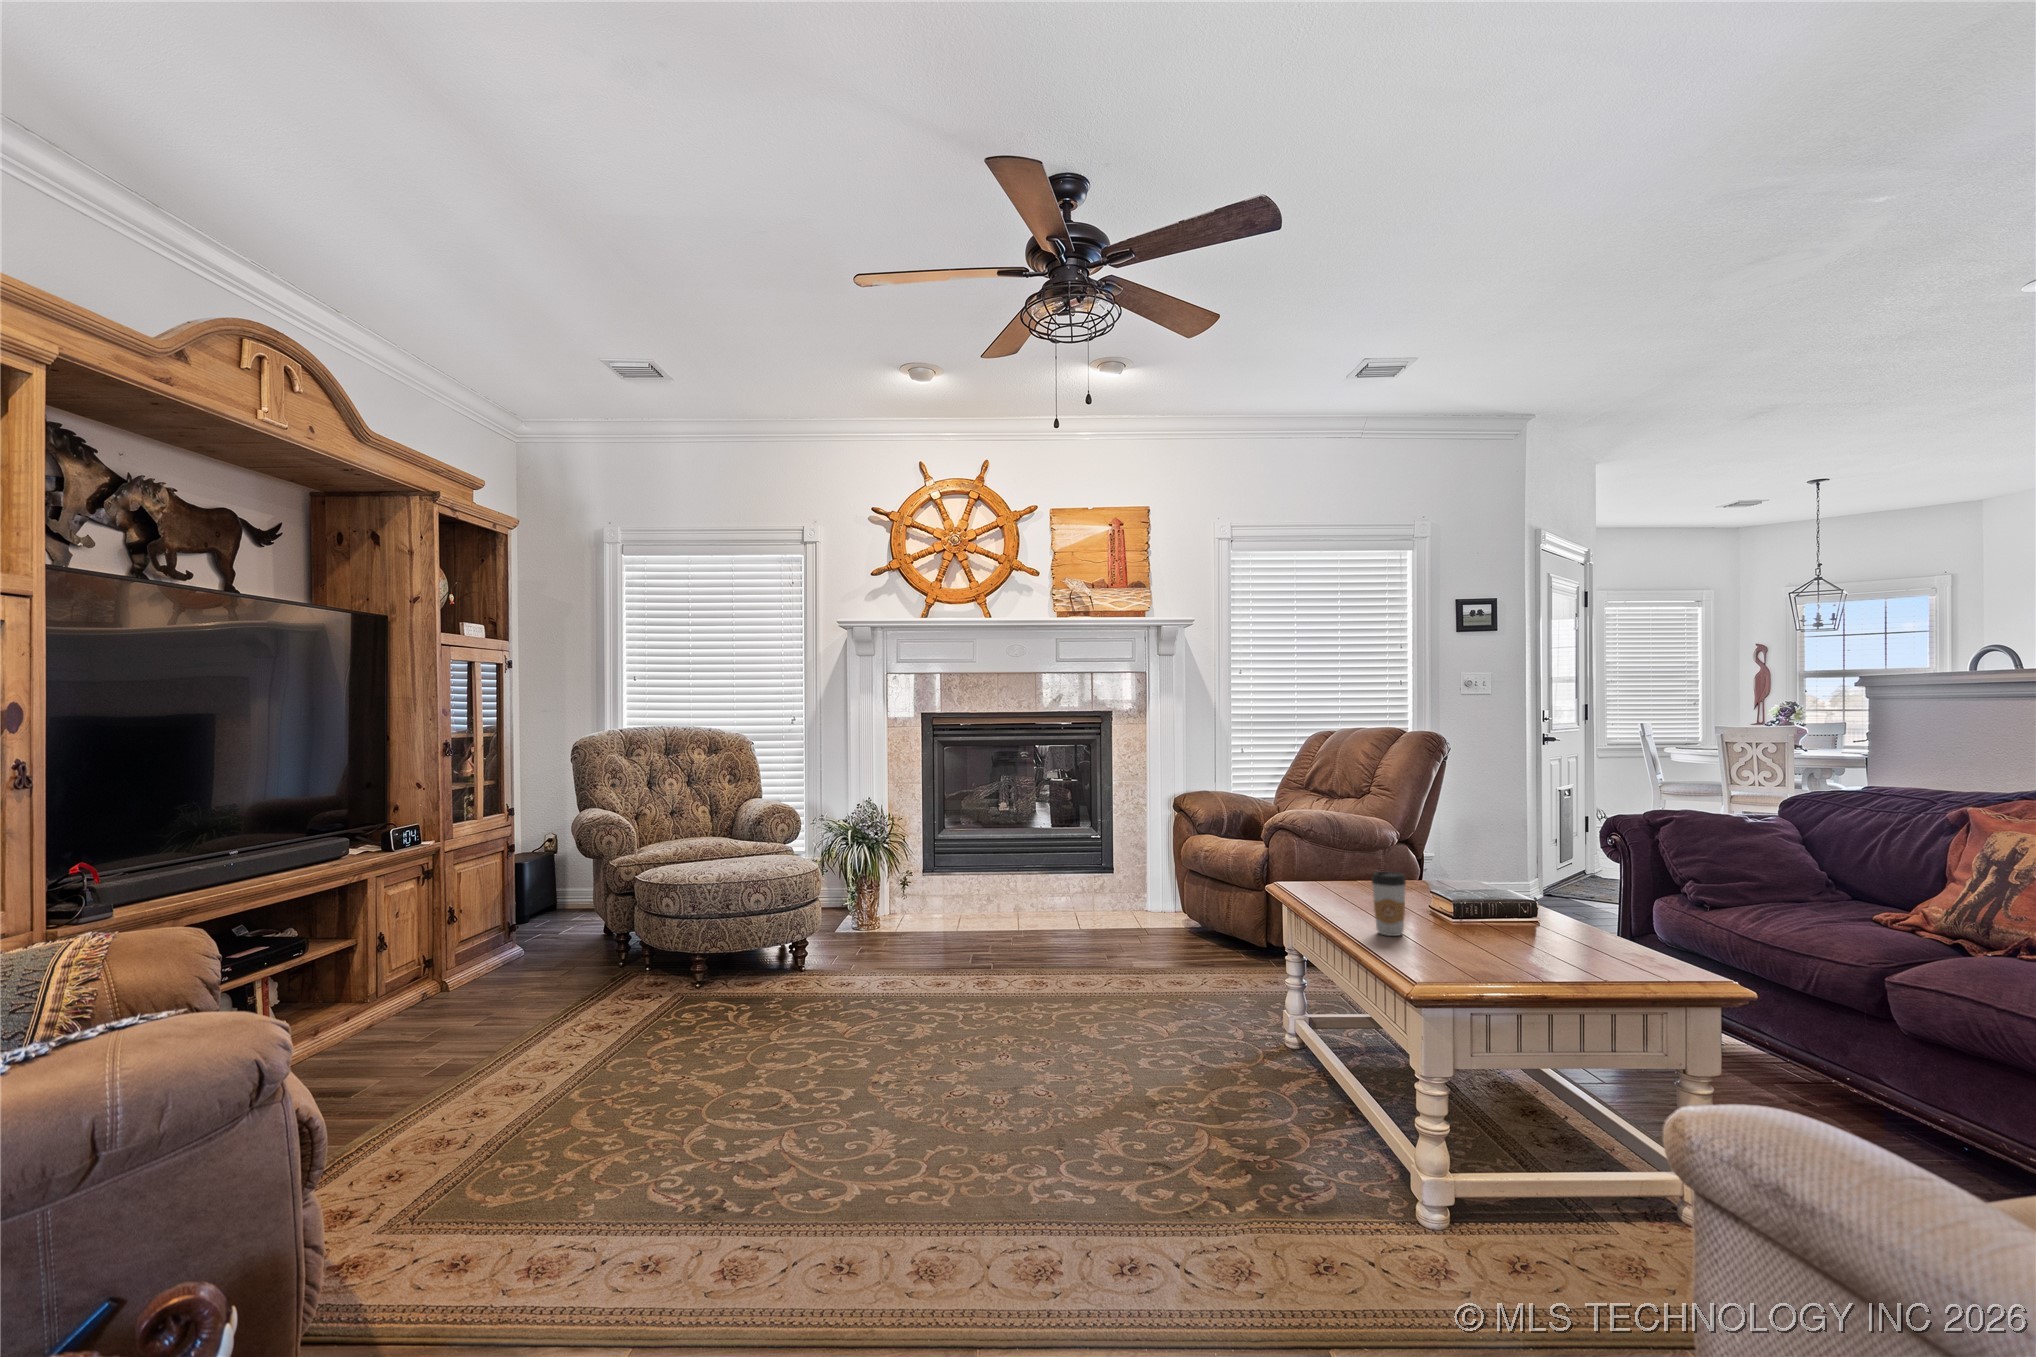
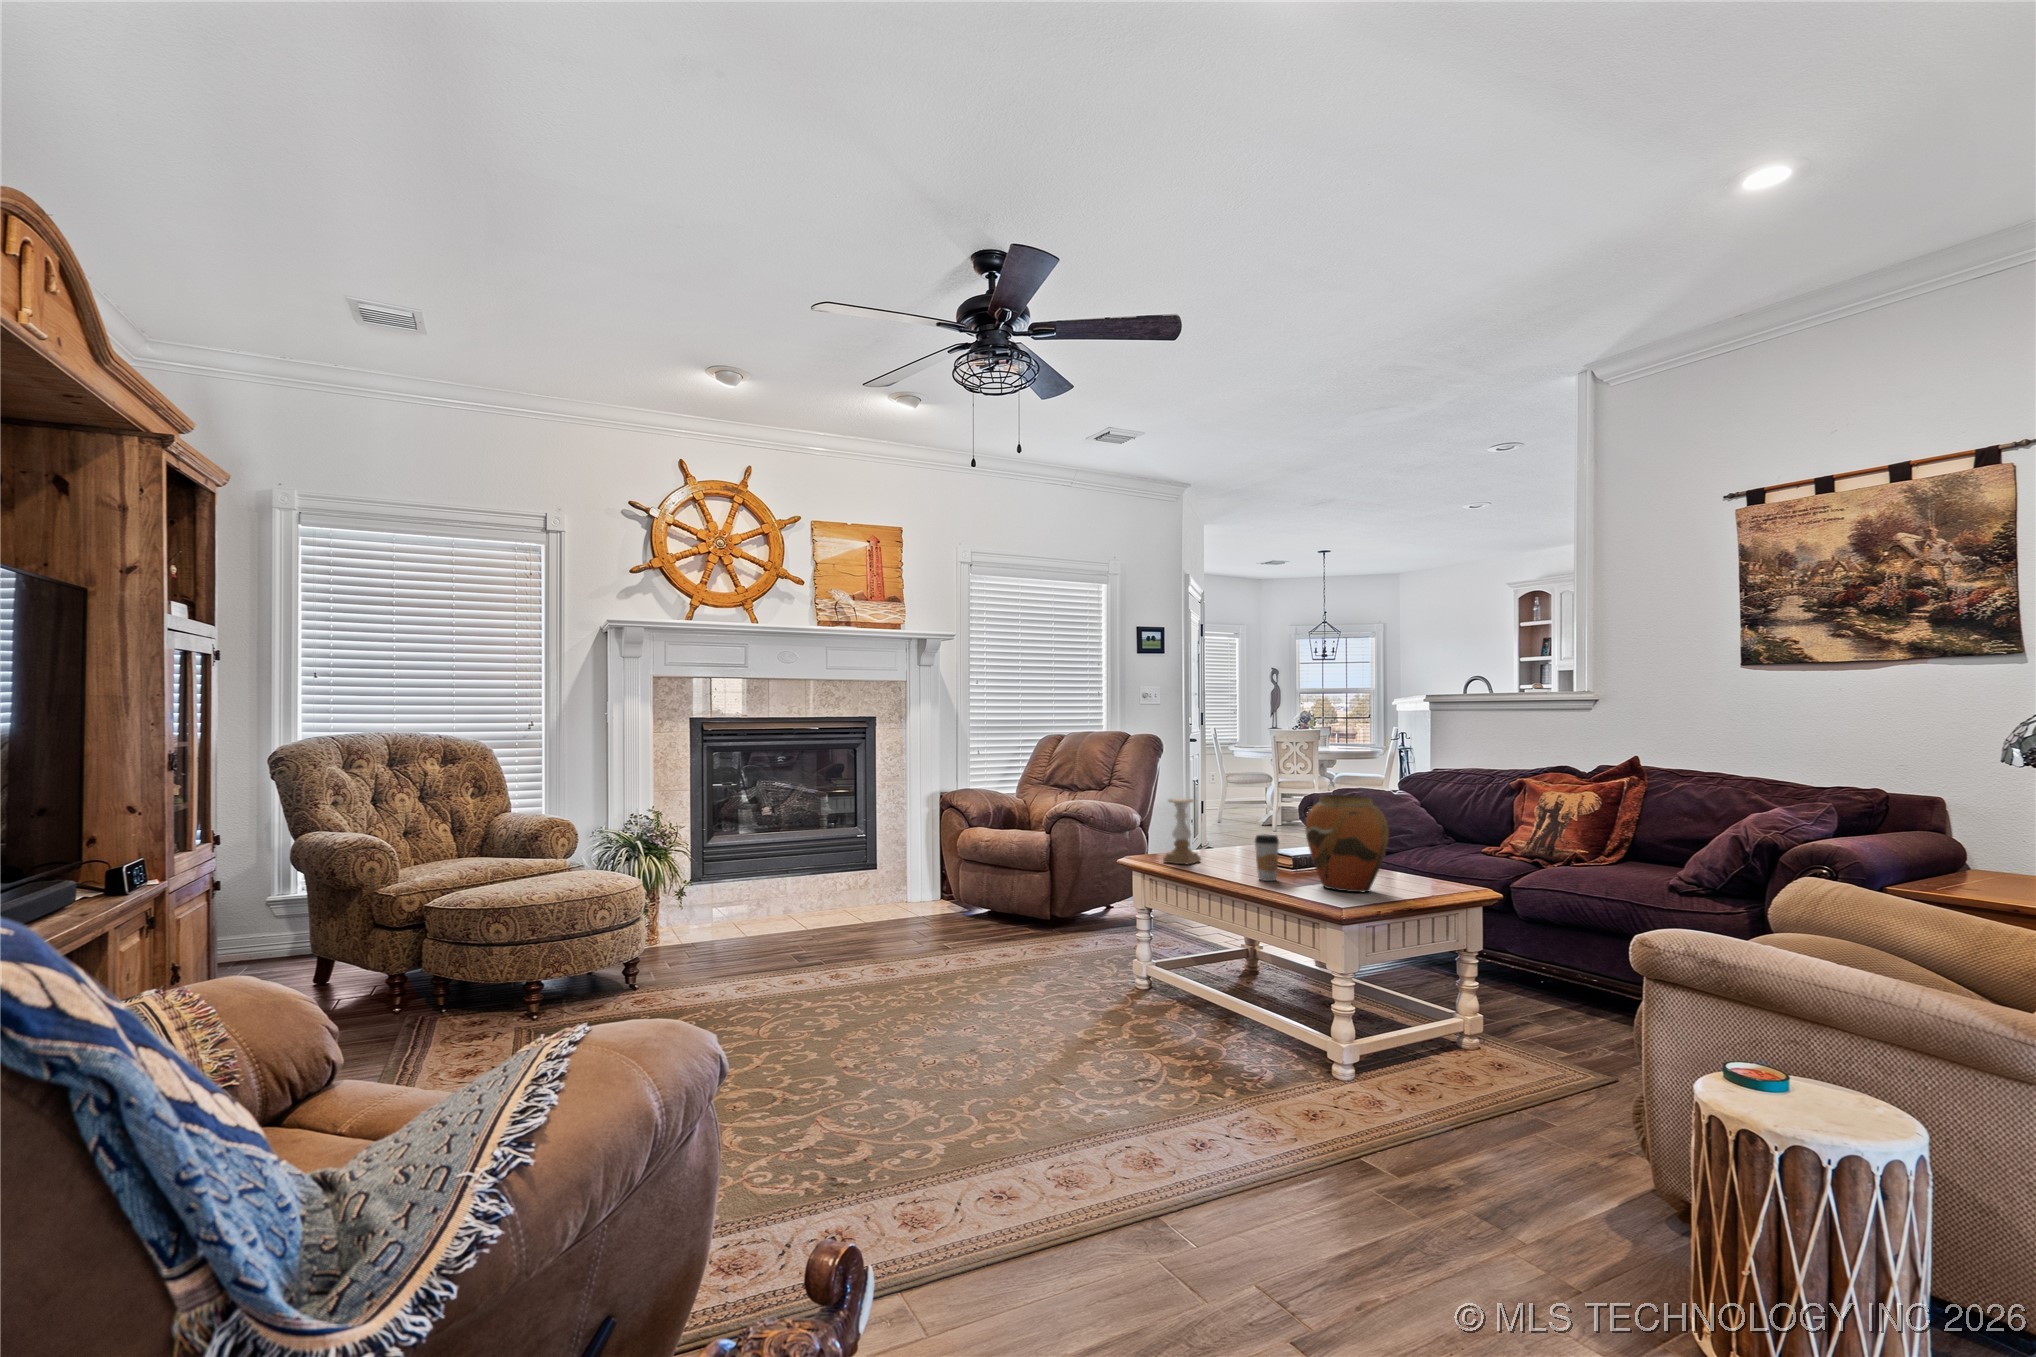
candle holder: none [1300,815,1352,901] -> present [1163,798,1201,864]
vase: none [1431,824,1534,970] -> present [1305,795,1389,892]

